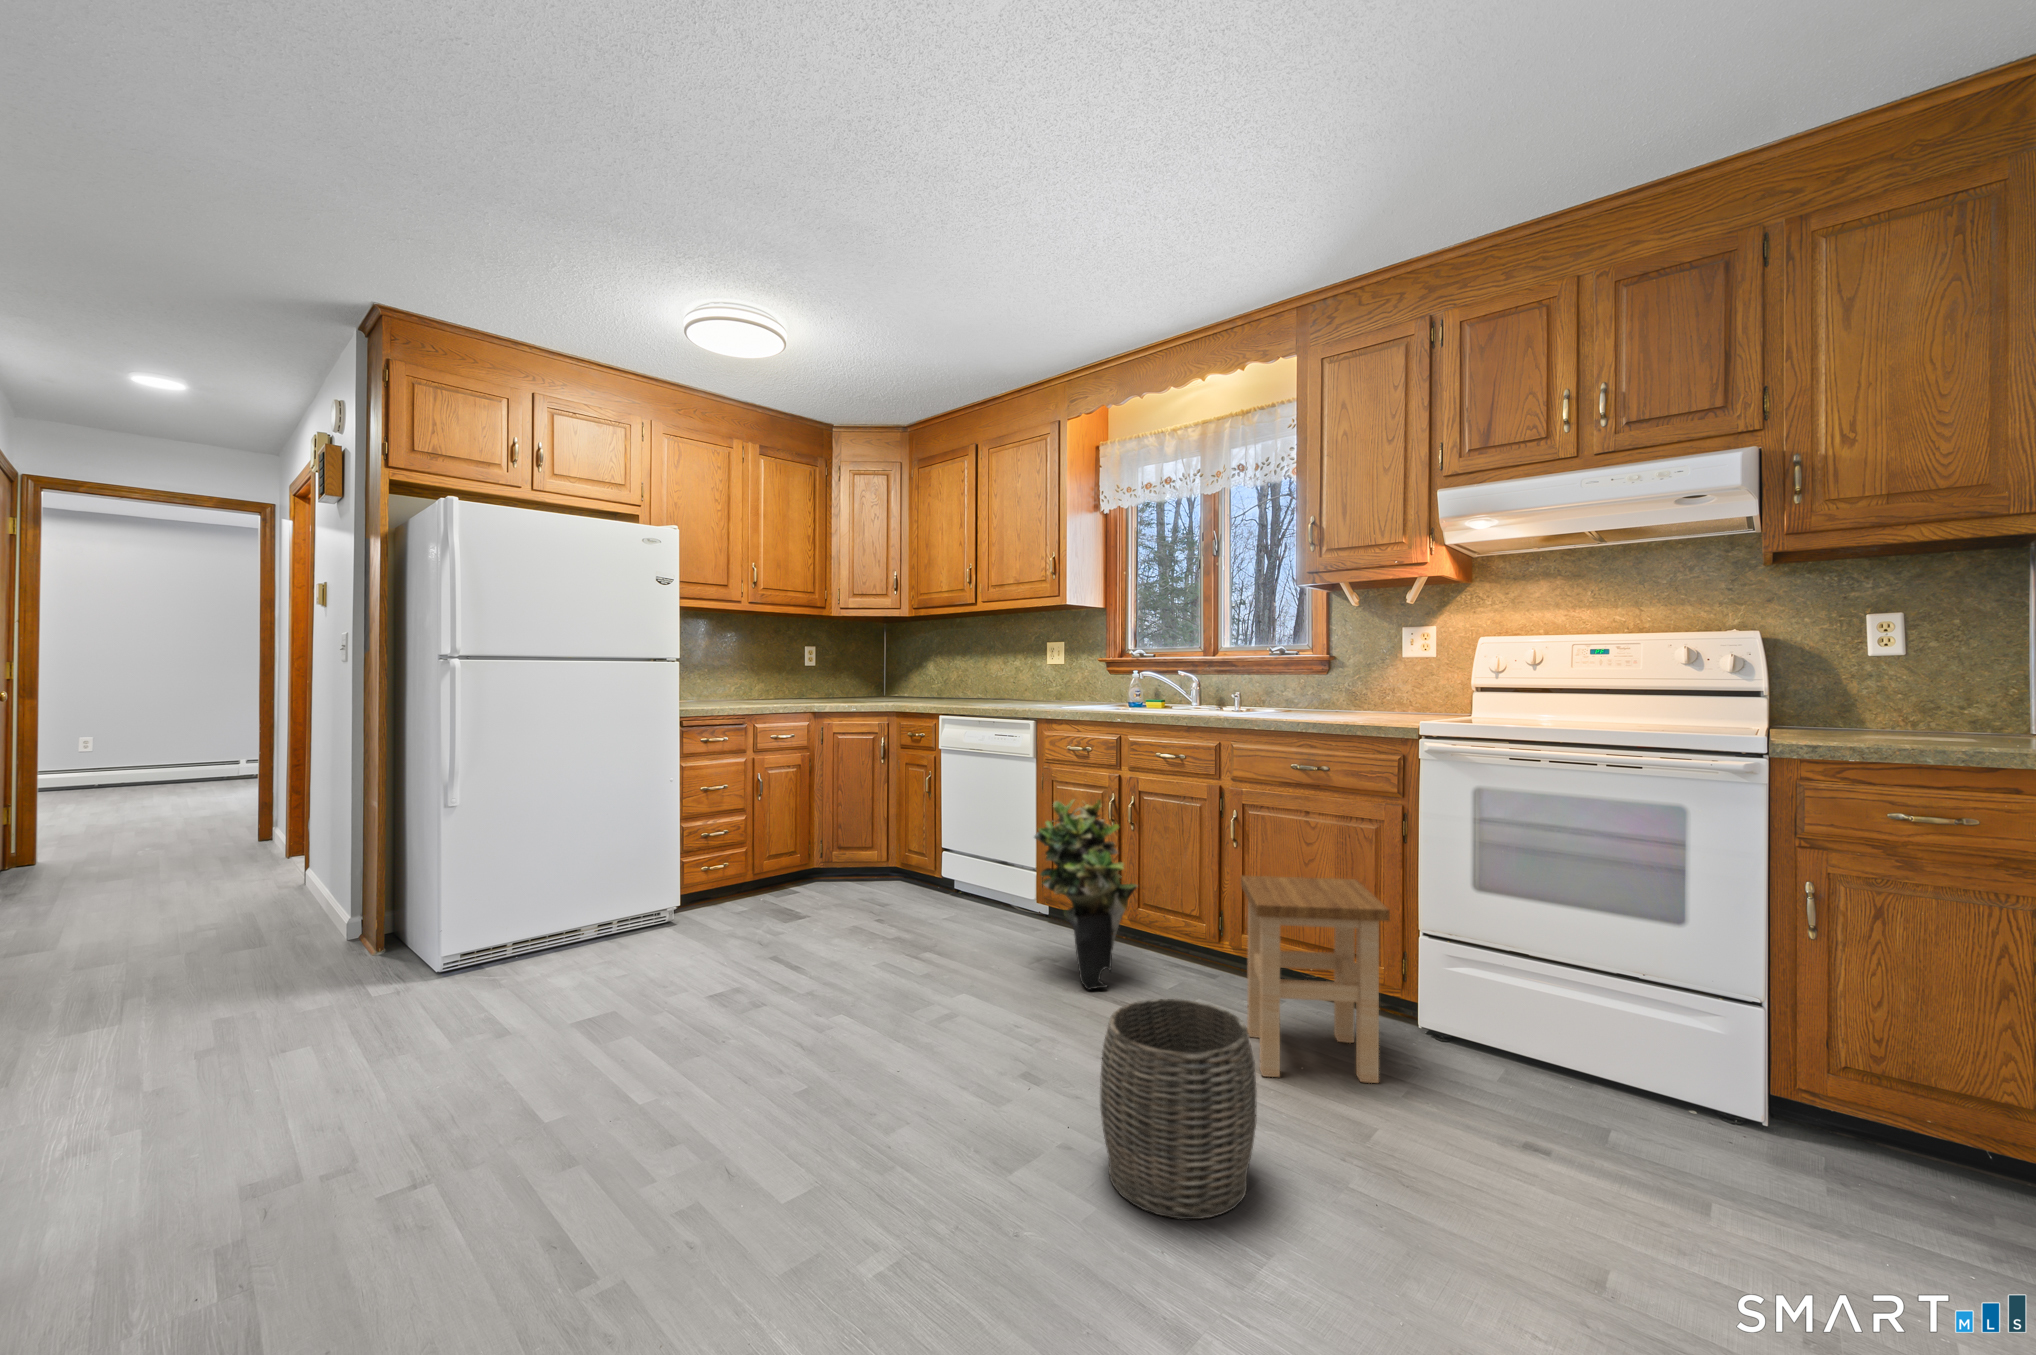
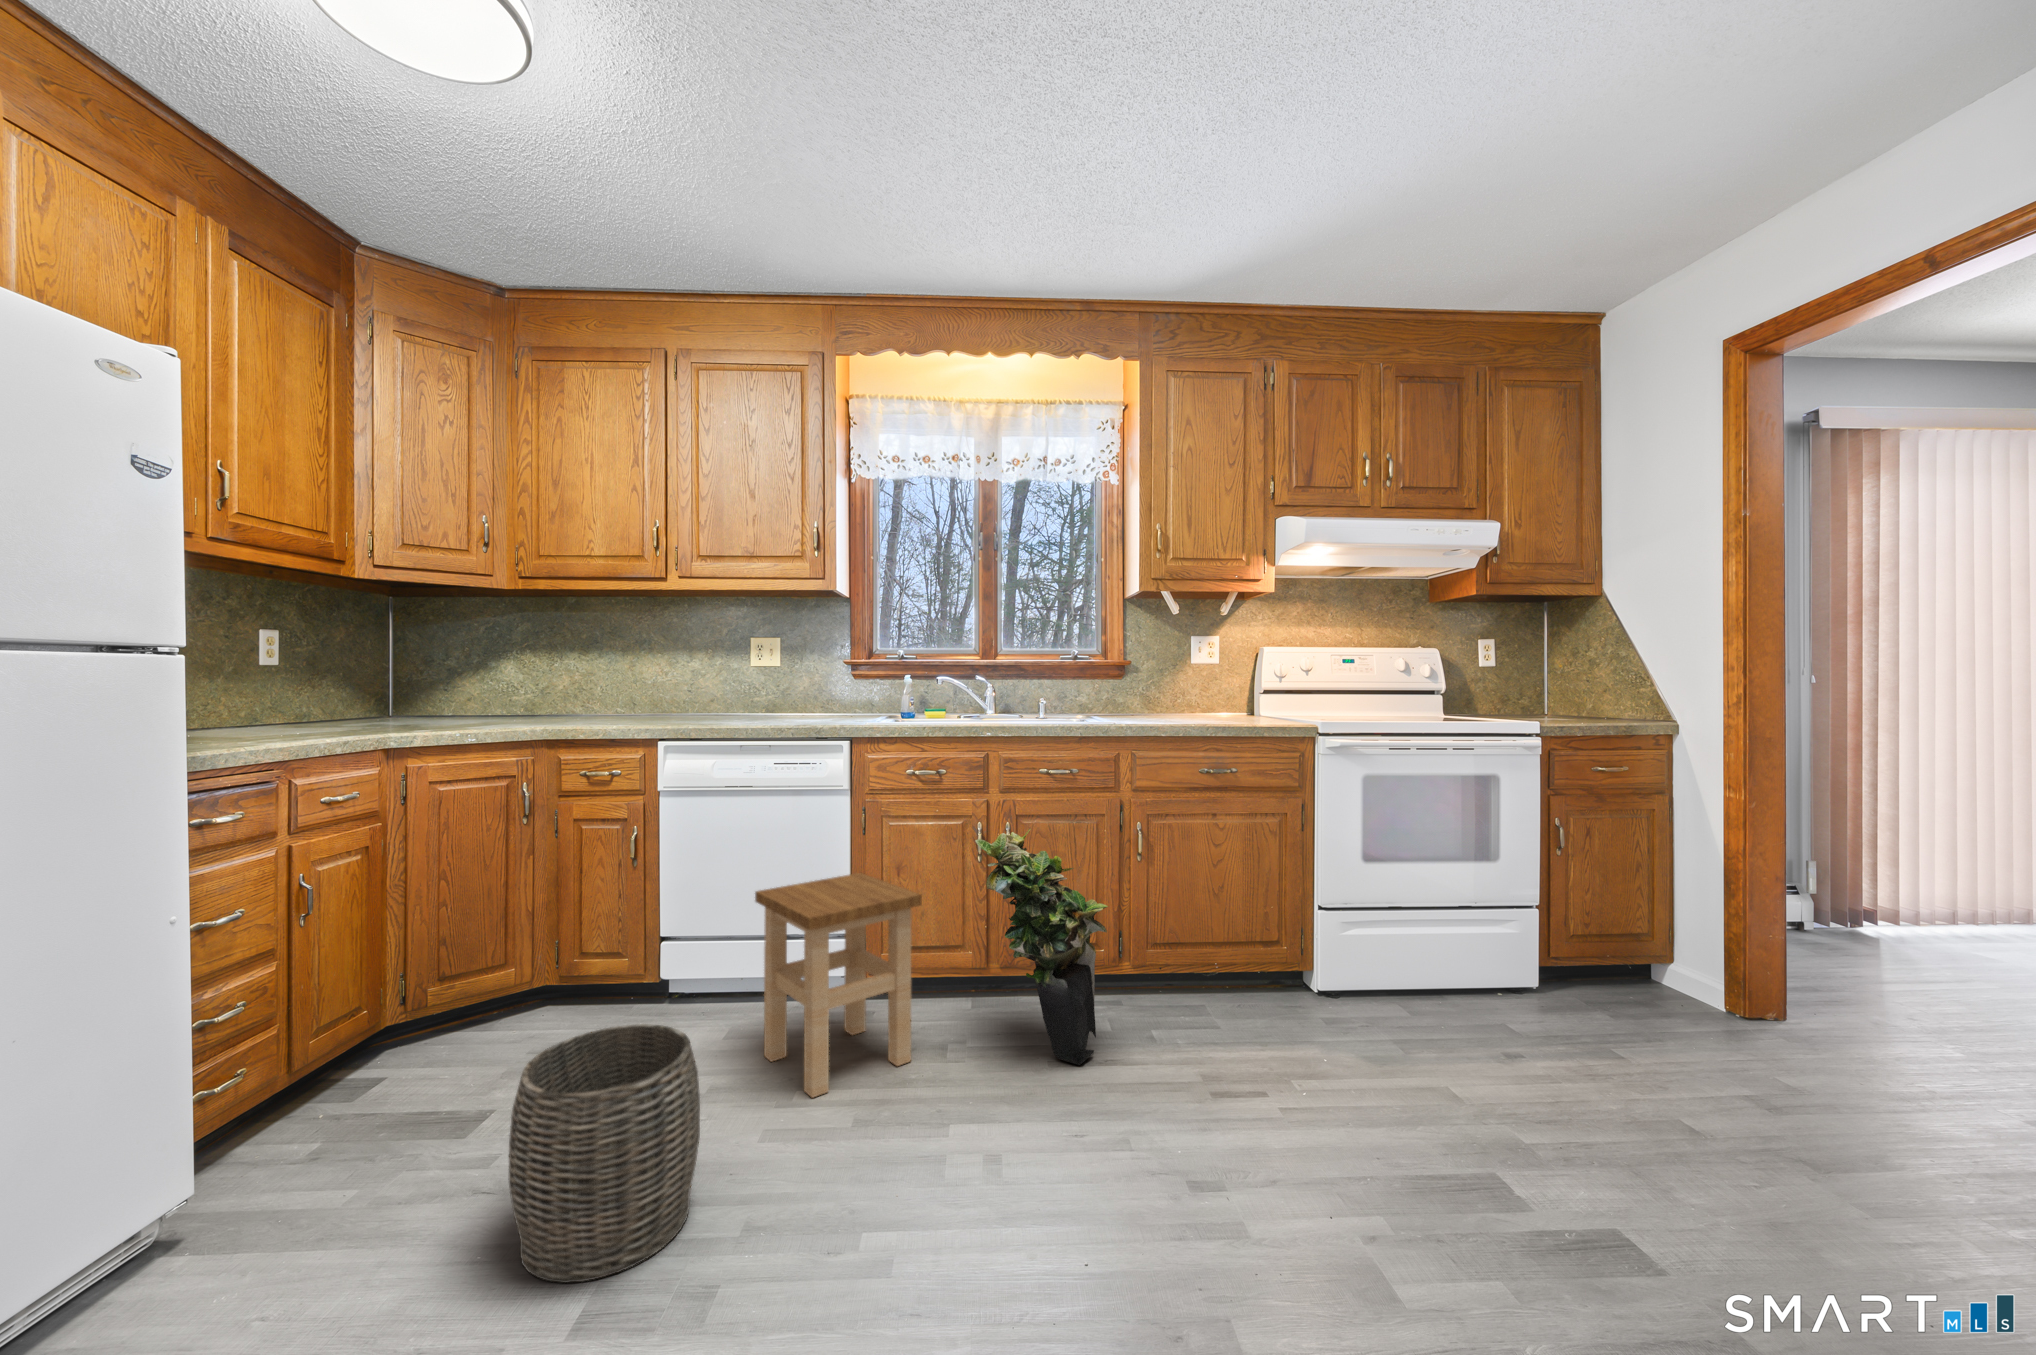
stool: present [1241,876,1390,1083] -> present [755,873,922,1097]
woven basket: present [1100,999,1257,1219] -> present [509,1024,700,1283]

